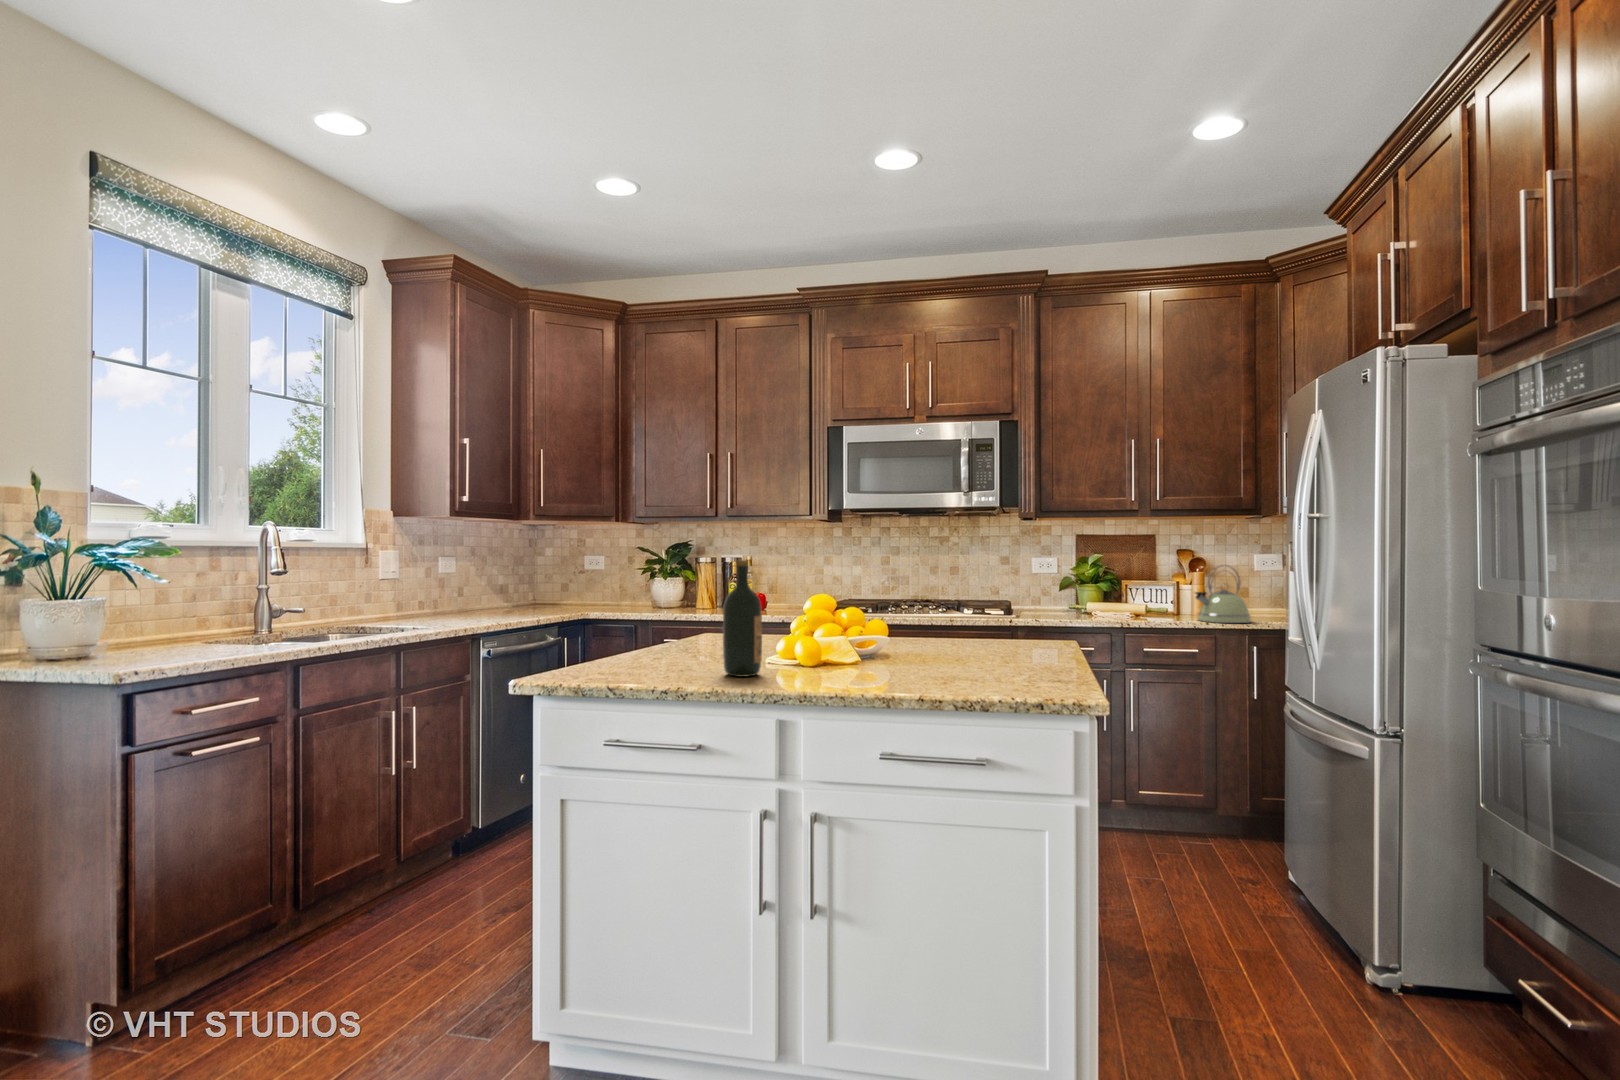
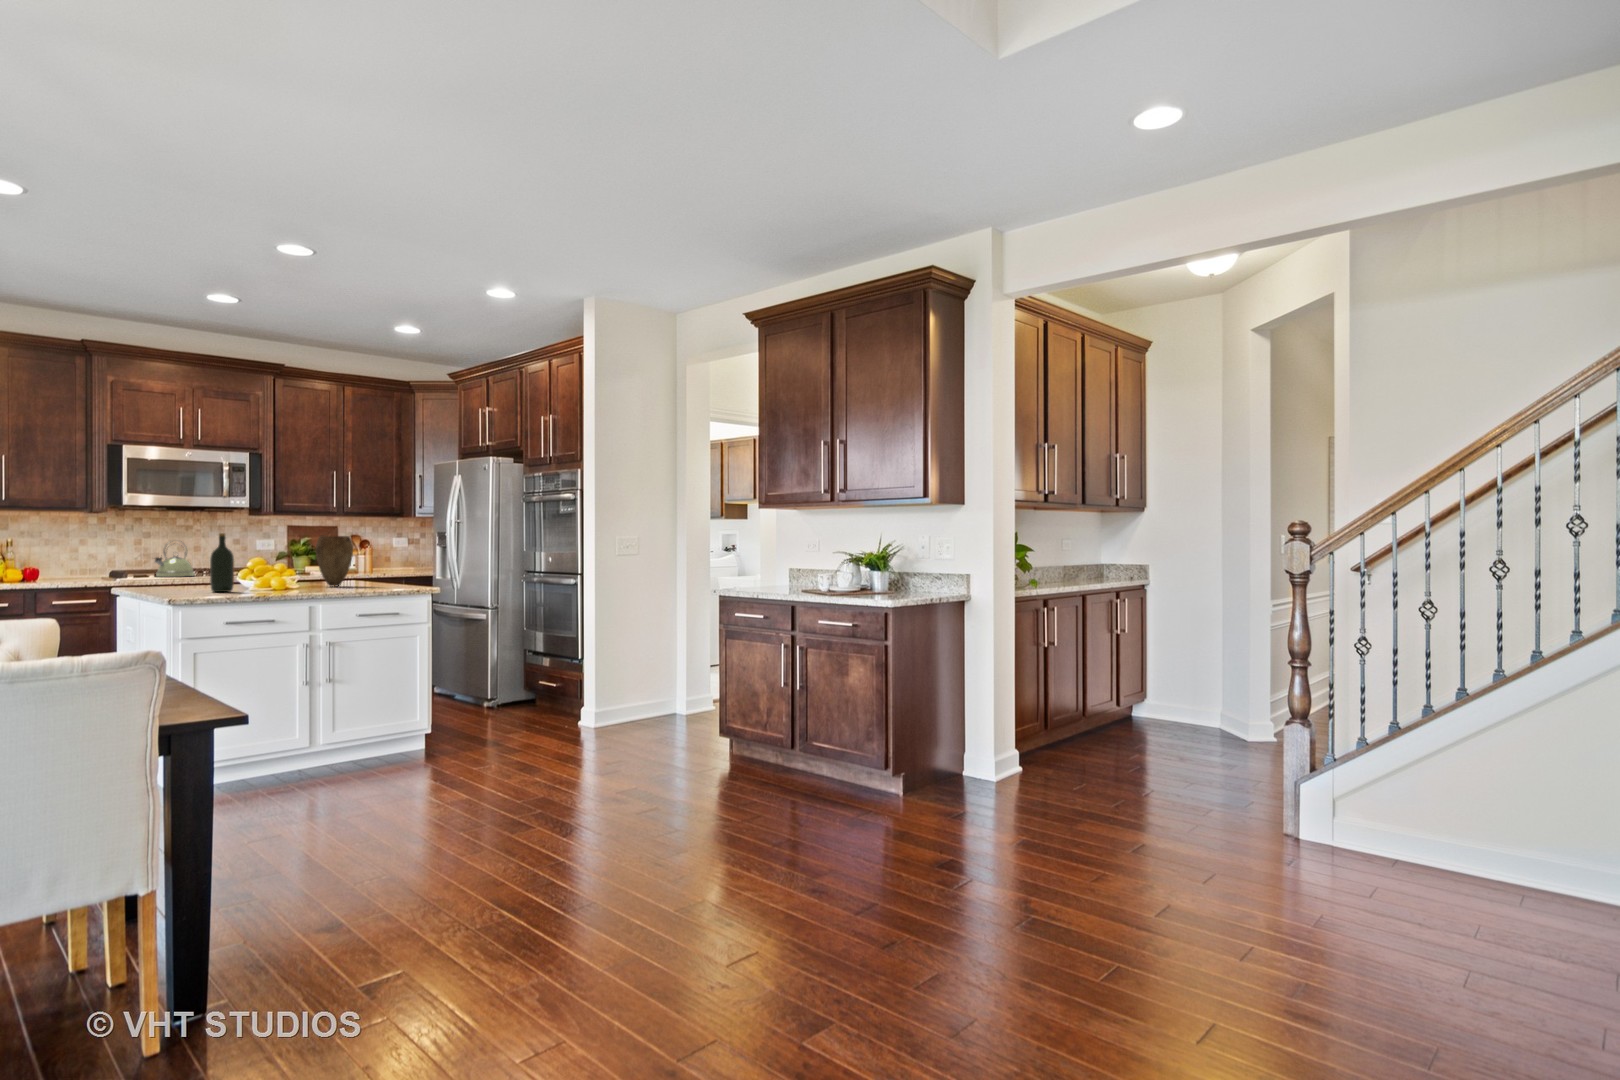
vase: none [957,561,1027,670] -> present [316,536,353,586]
kettle: present [1196,565,1251,623] -> present [155,541,195,577]

